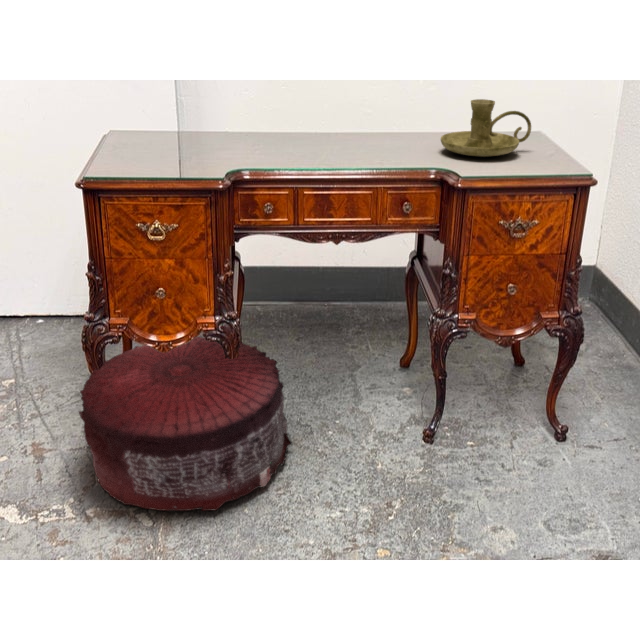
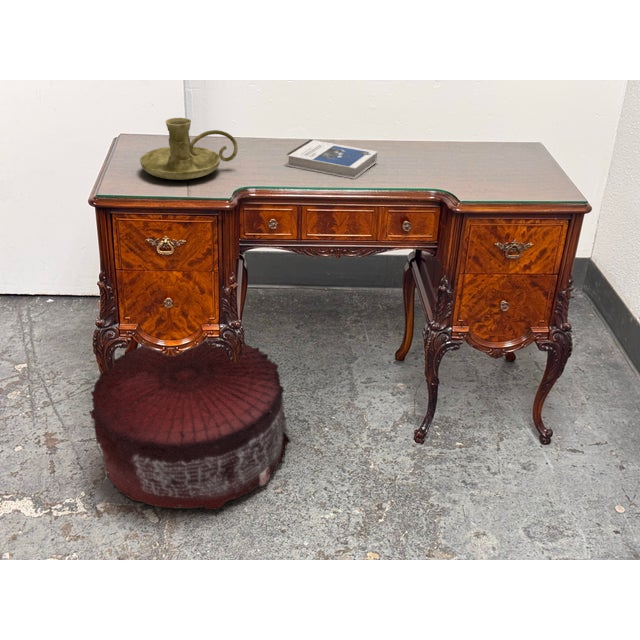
candle holder: present [441,99,531,157] -> present [140,118,238,180]
hardback book: none [280,131,374,162] -> present [286,140,378,179]

